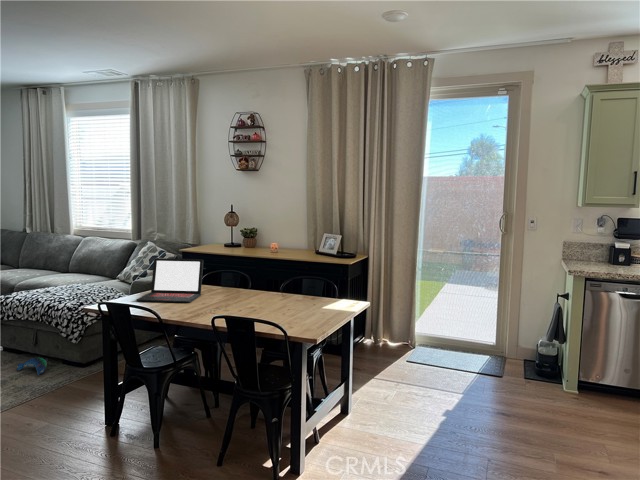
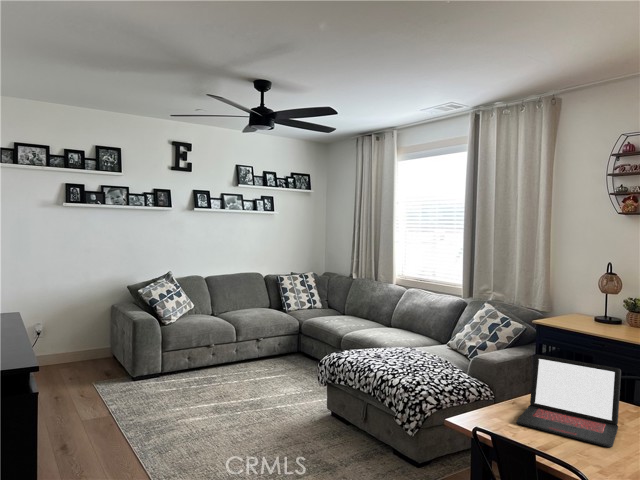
plush toy: present [17,357,48,375] -> none [347,438,379,465]

